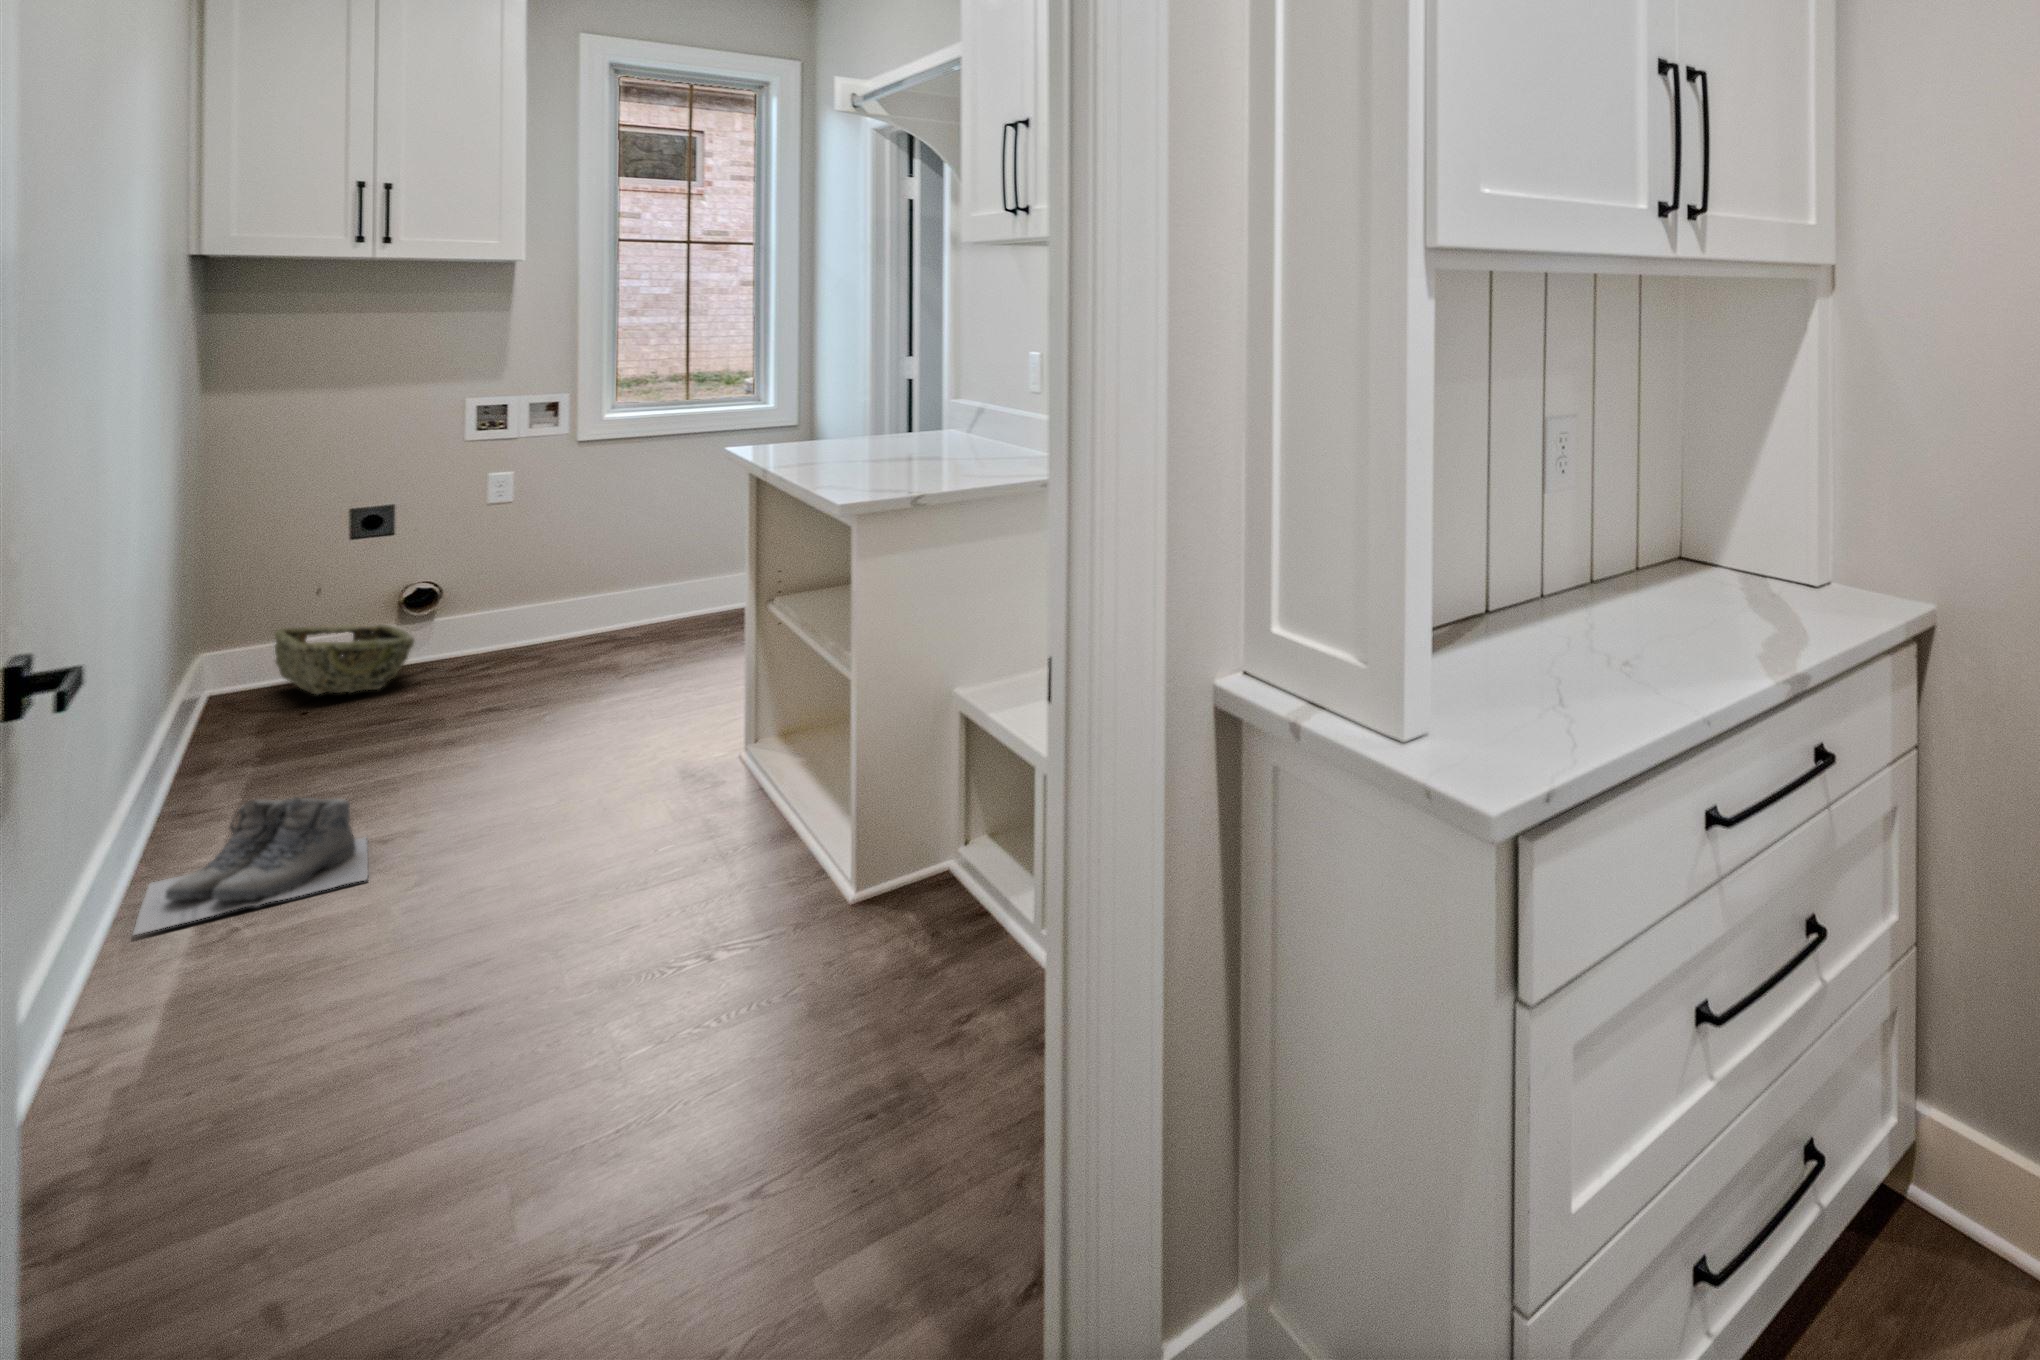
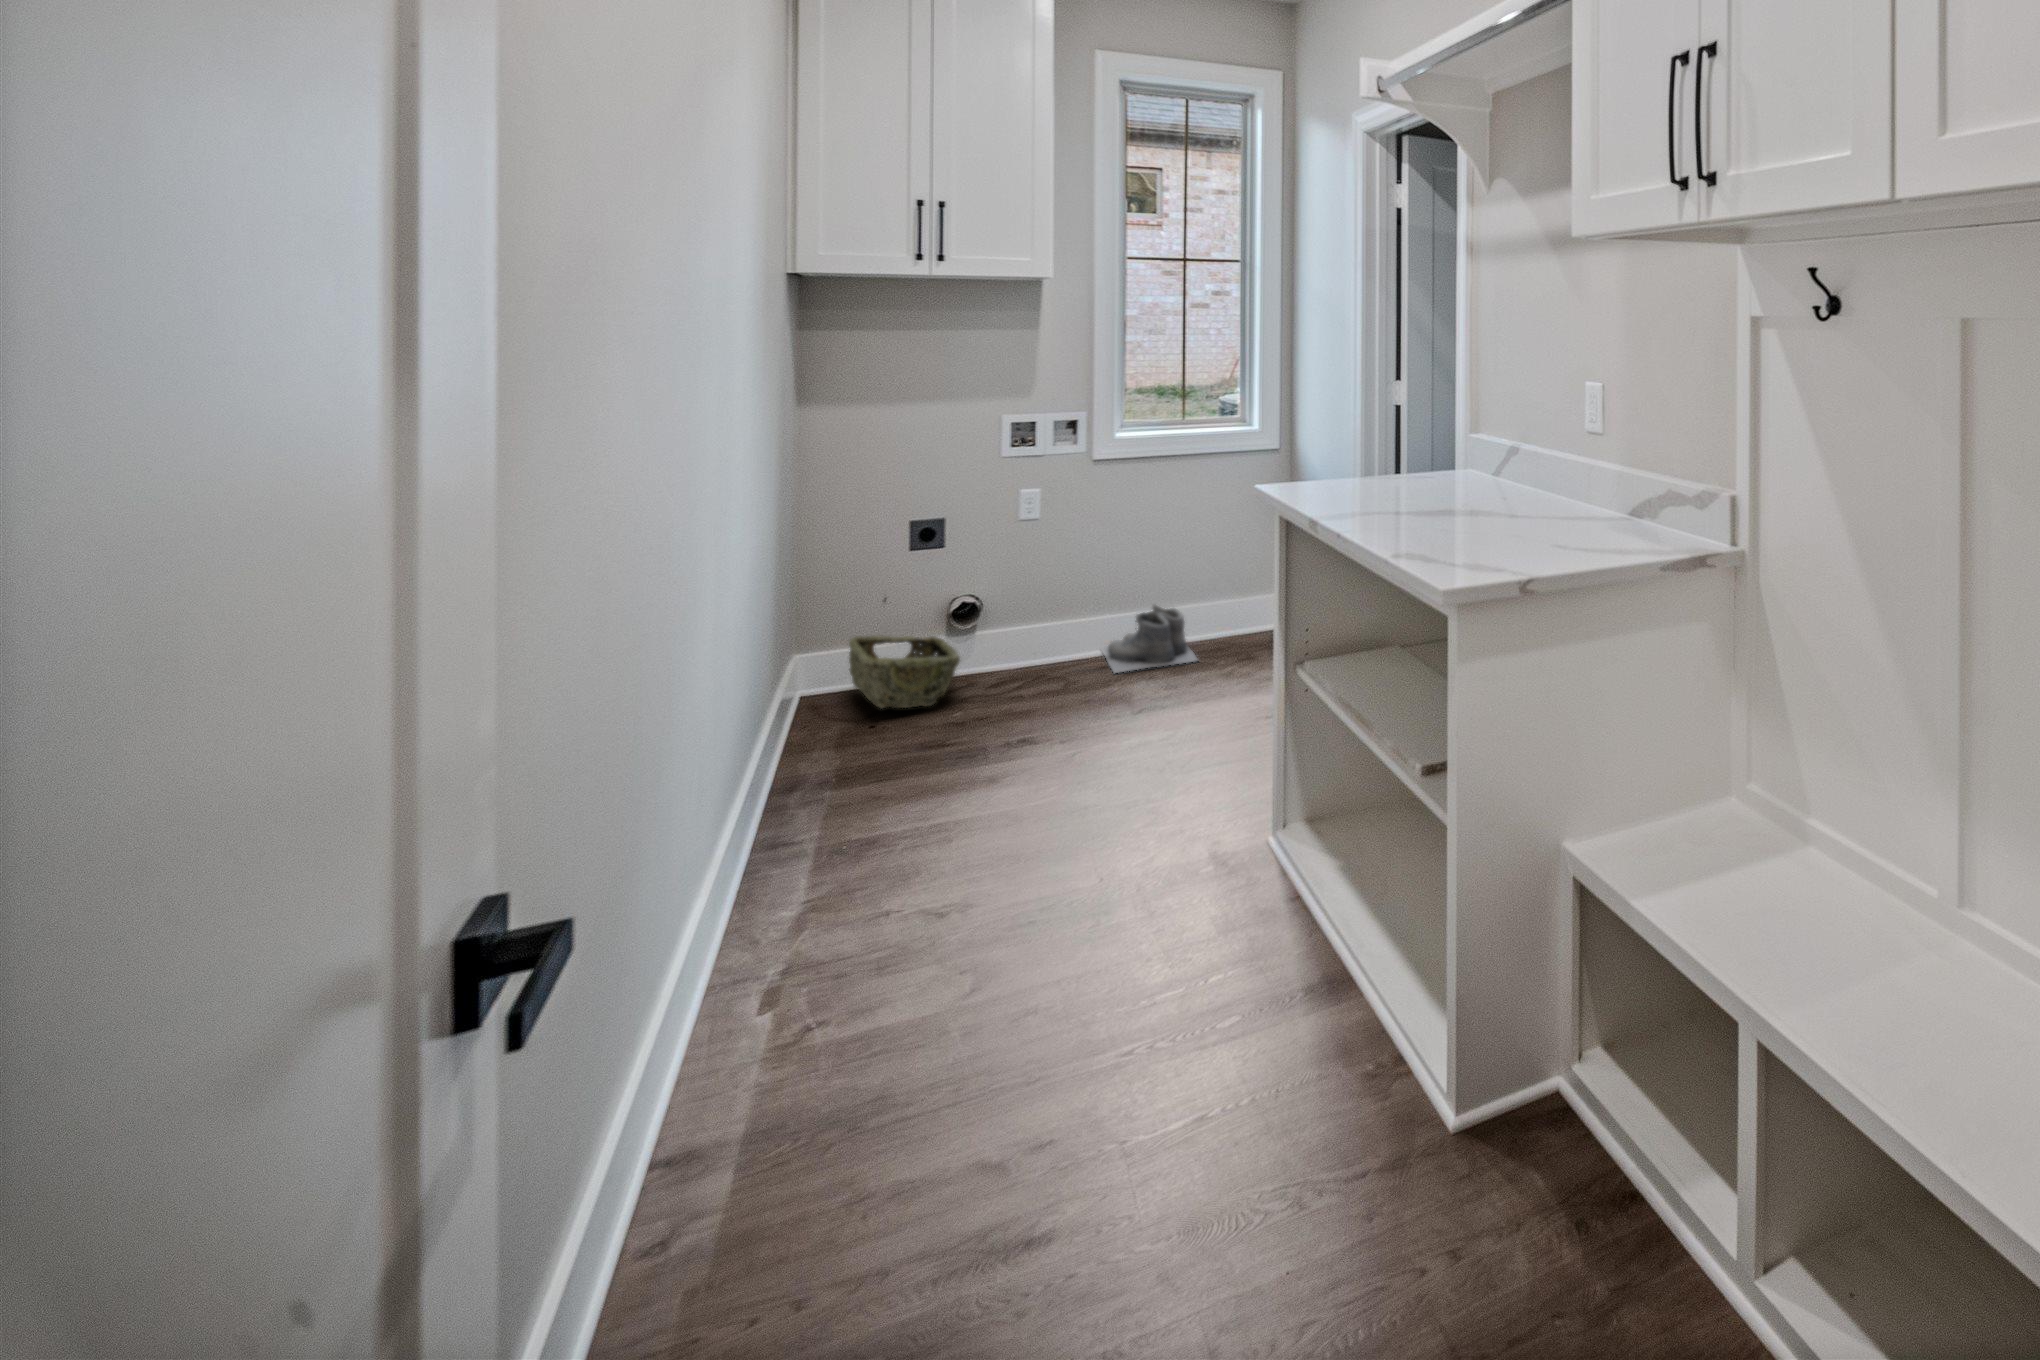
boots: present [133,797,368,935] -> present [1101,605,1197,673]

